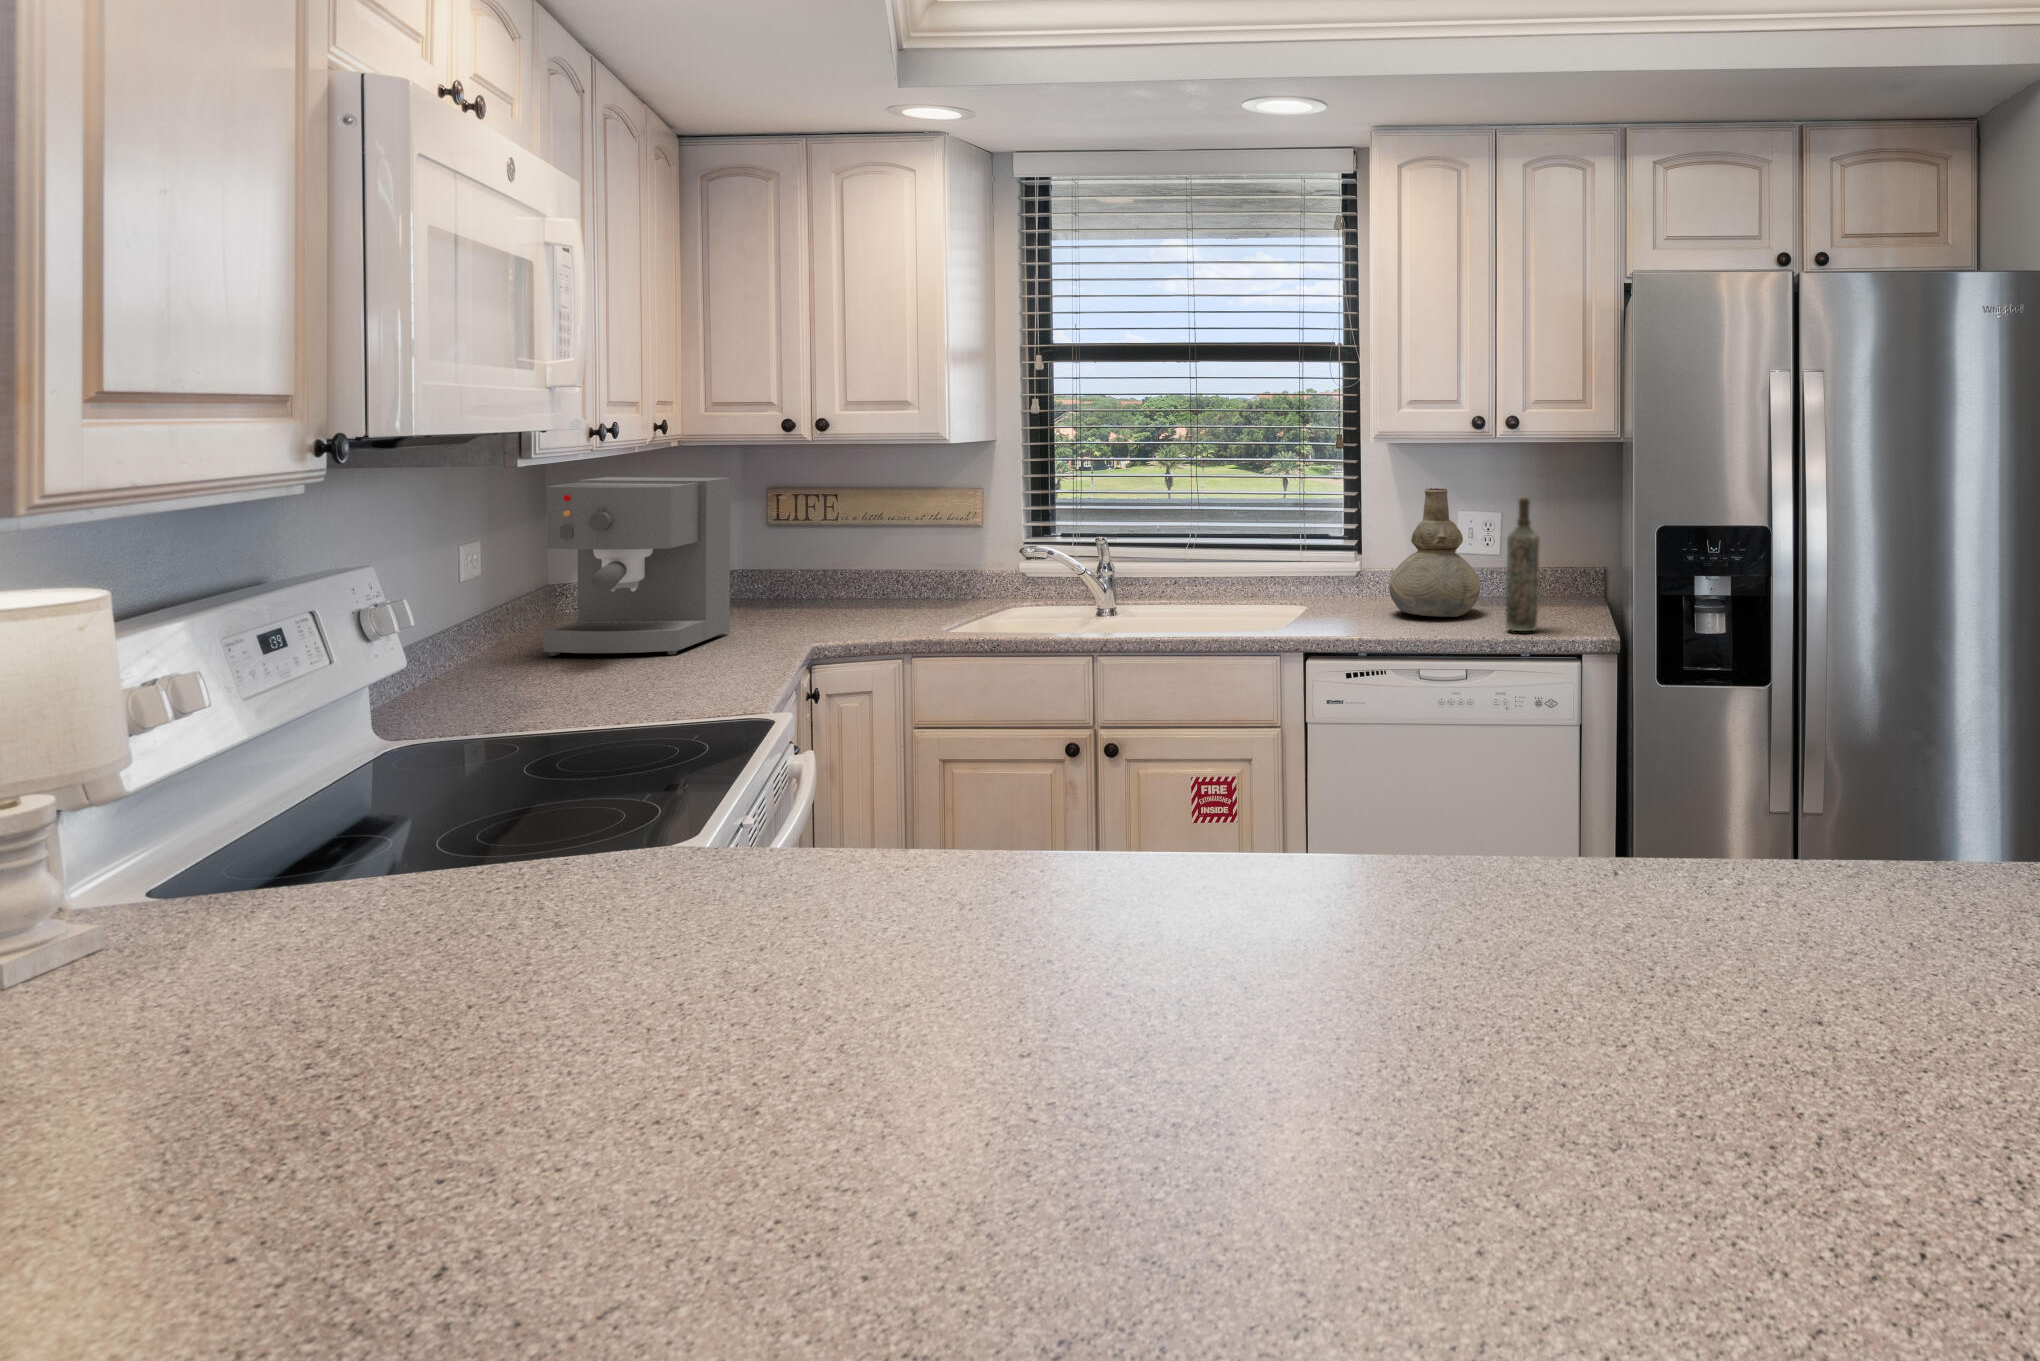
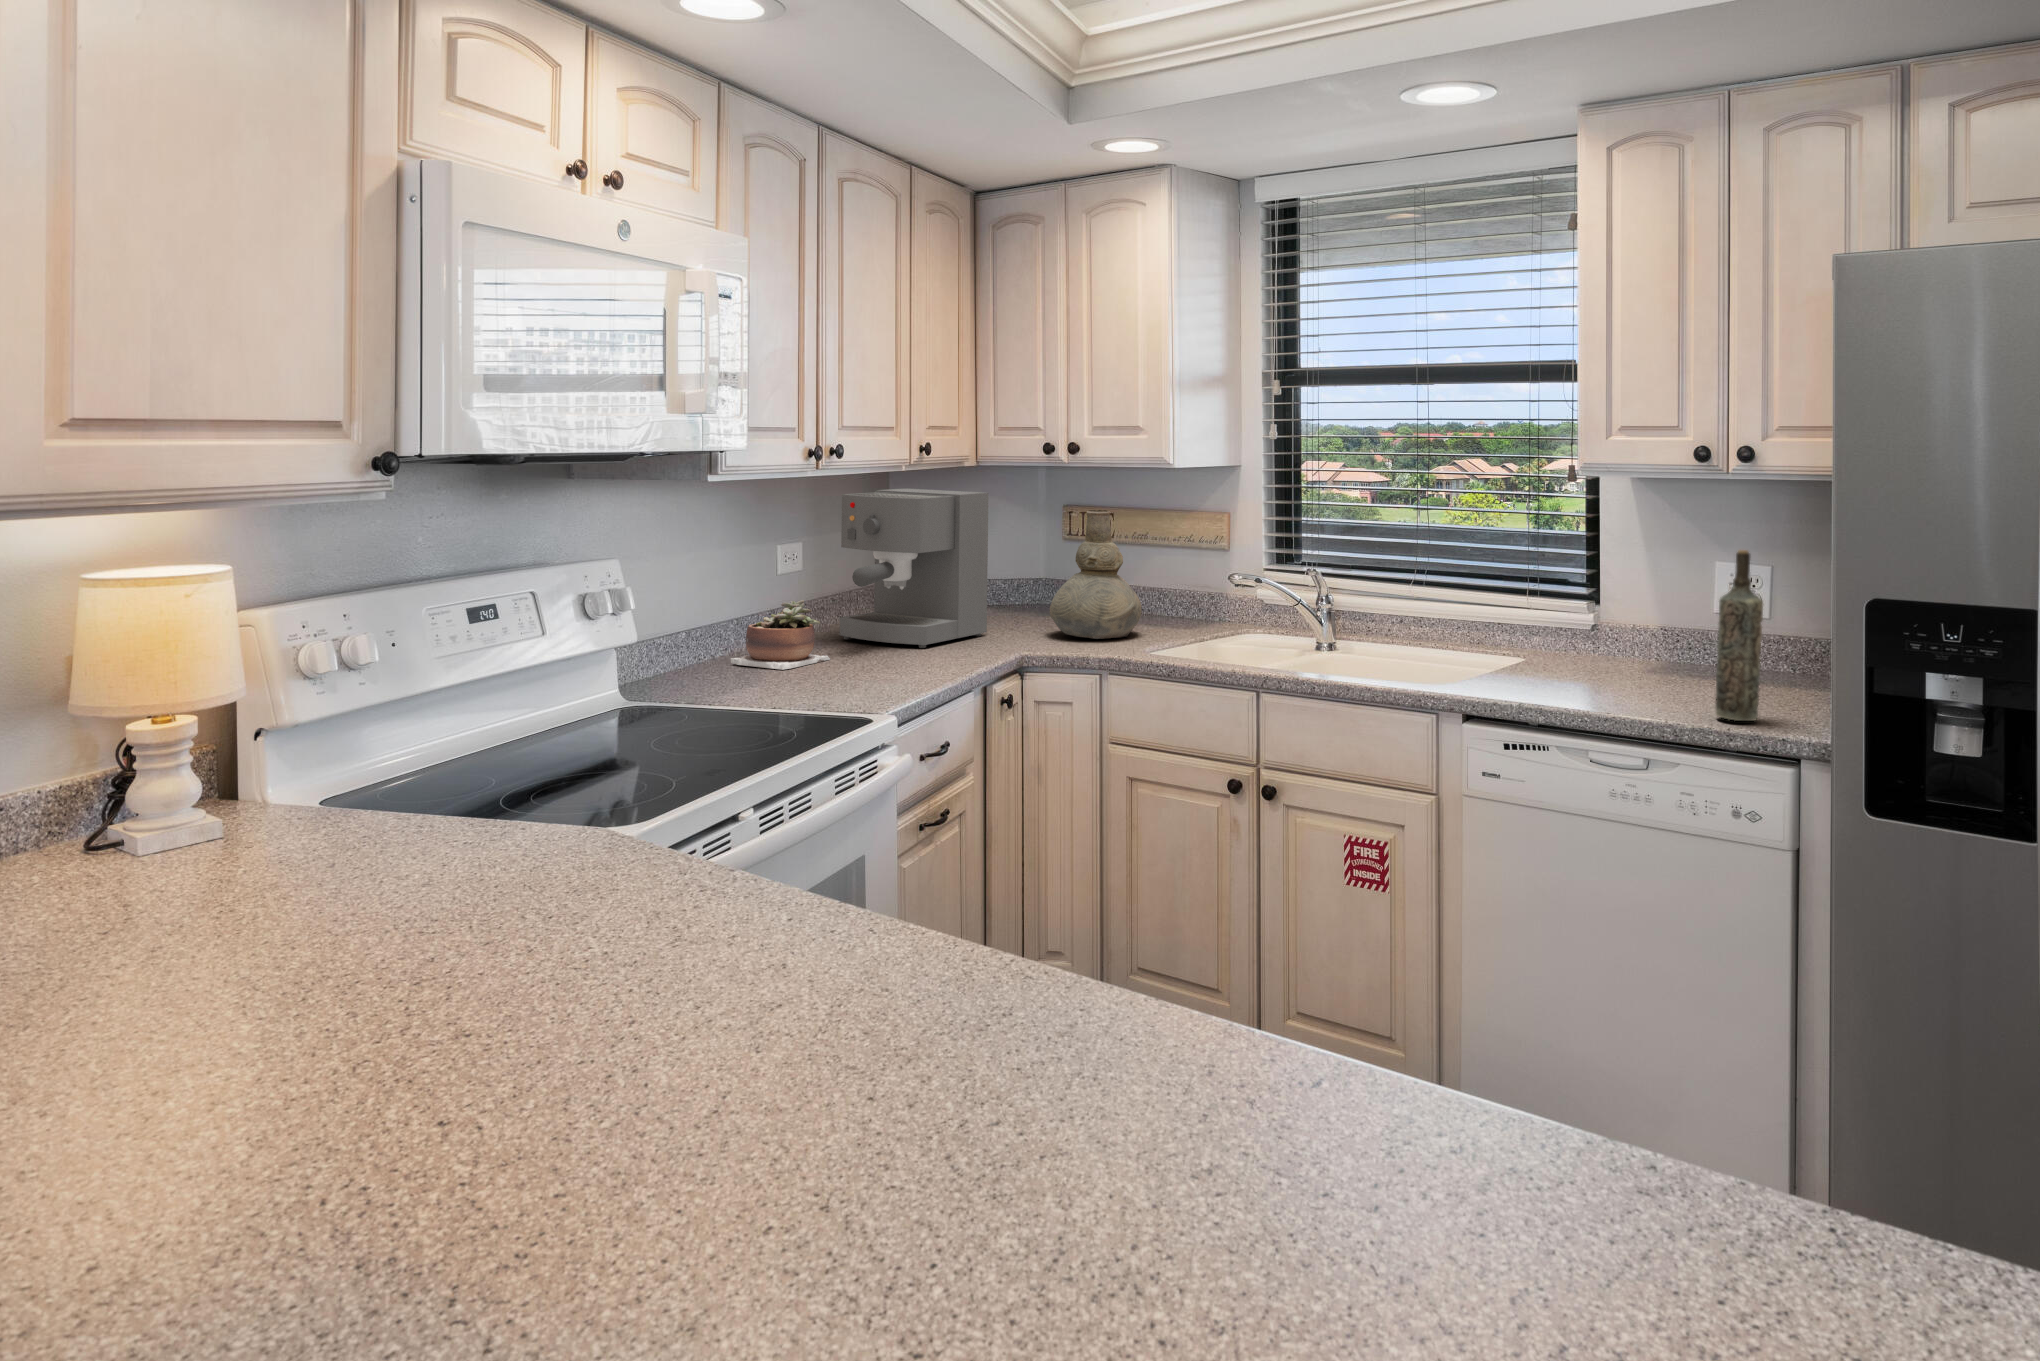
vase: present [1389,488,1480,617] -> present [1050,510,1142,639]
succulent plant: none [436,612,571,698] -> present [731,600,830,670]

